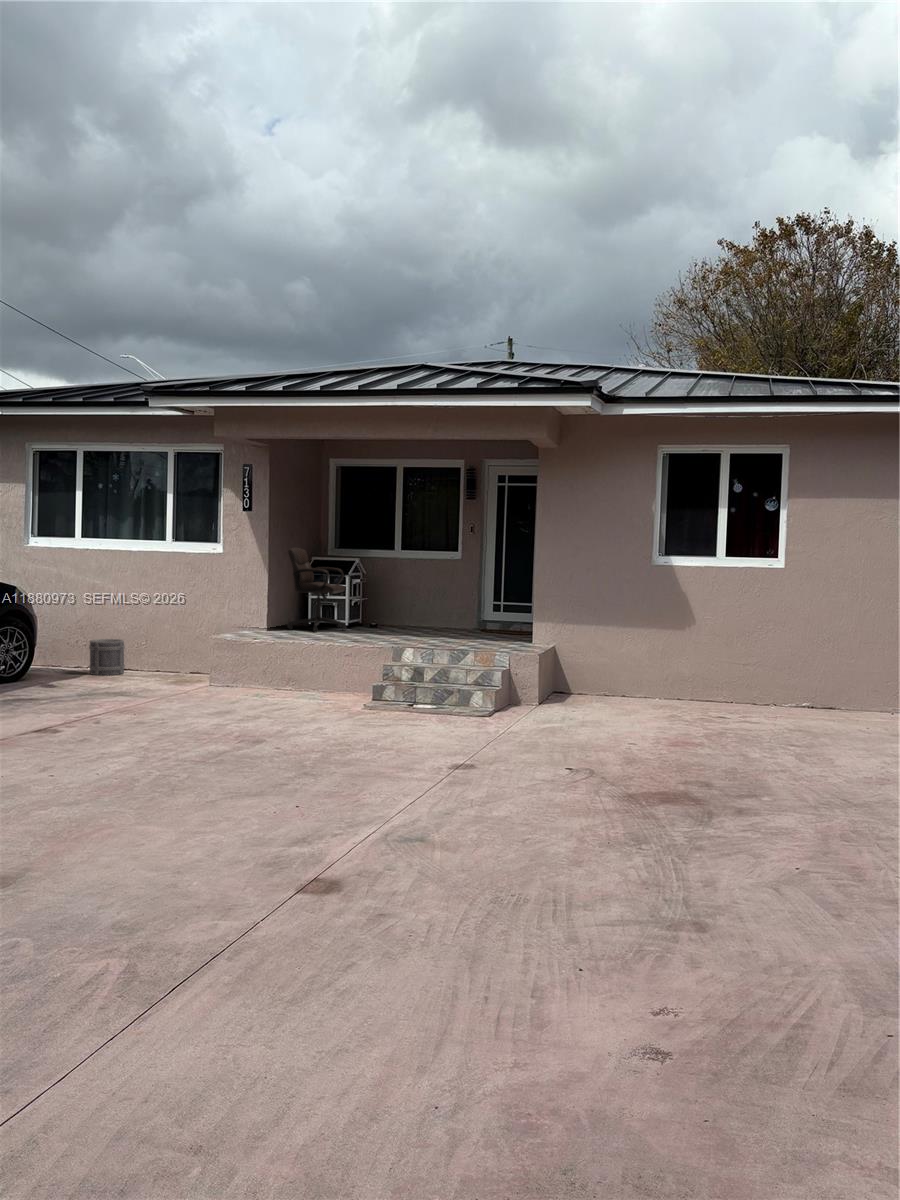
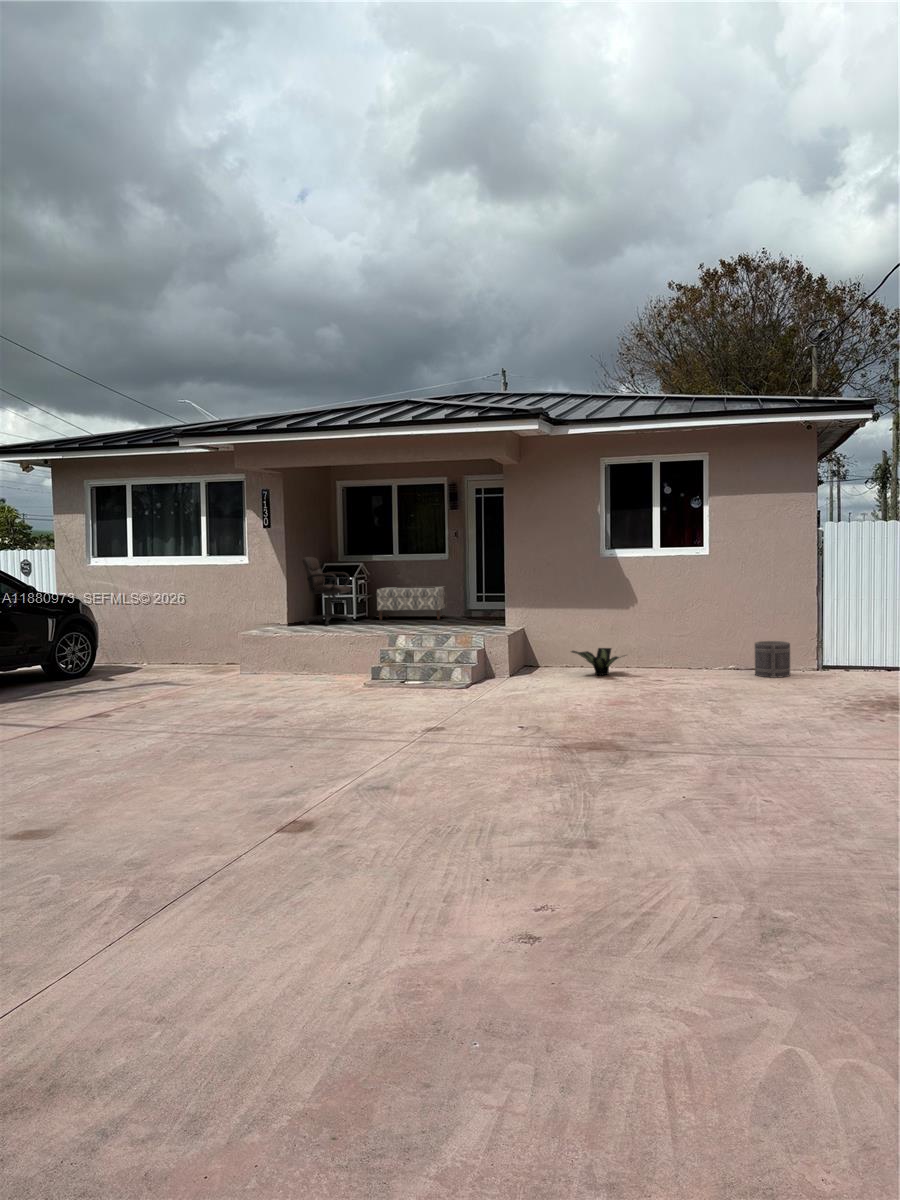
bench: none [375,588,458,629] -> present [377,587,447,620]
bucket: present [89,639,125,675] -> present [755,641,790,678]
potted plant: none [613,673,683,708] -> present [572,648,619,675]

